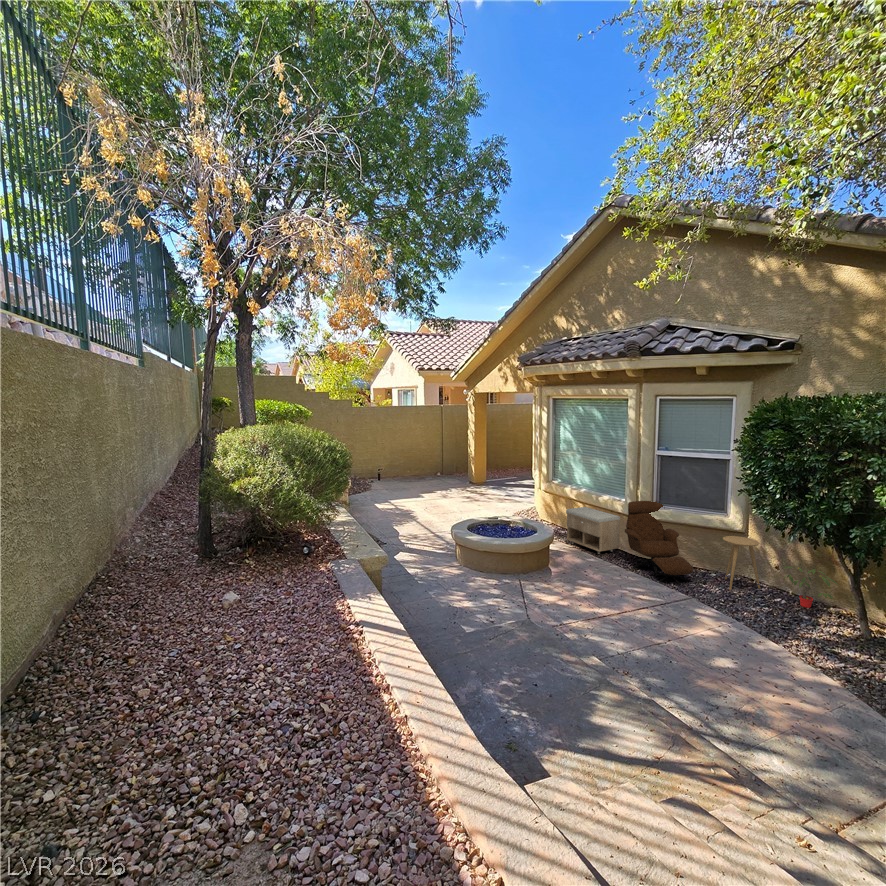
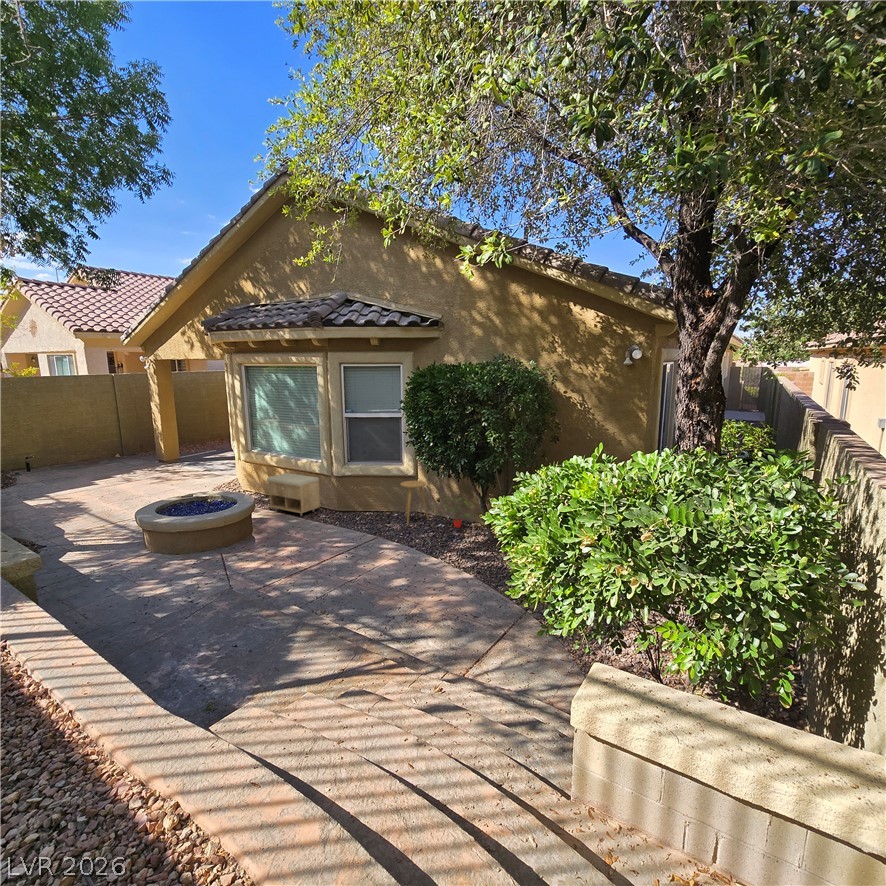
lounge chair: present [625,501,693,585] -> none [322,460,379,530]

